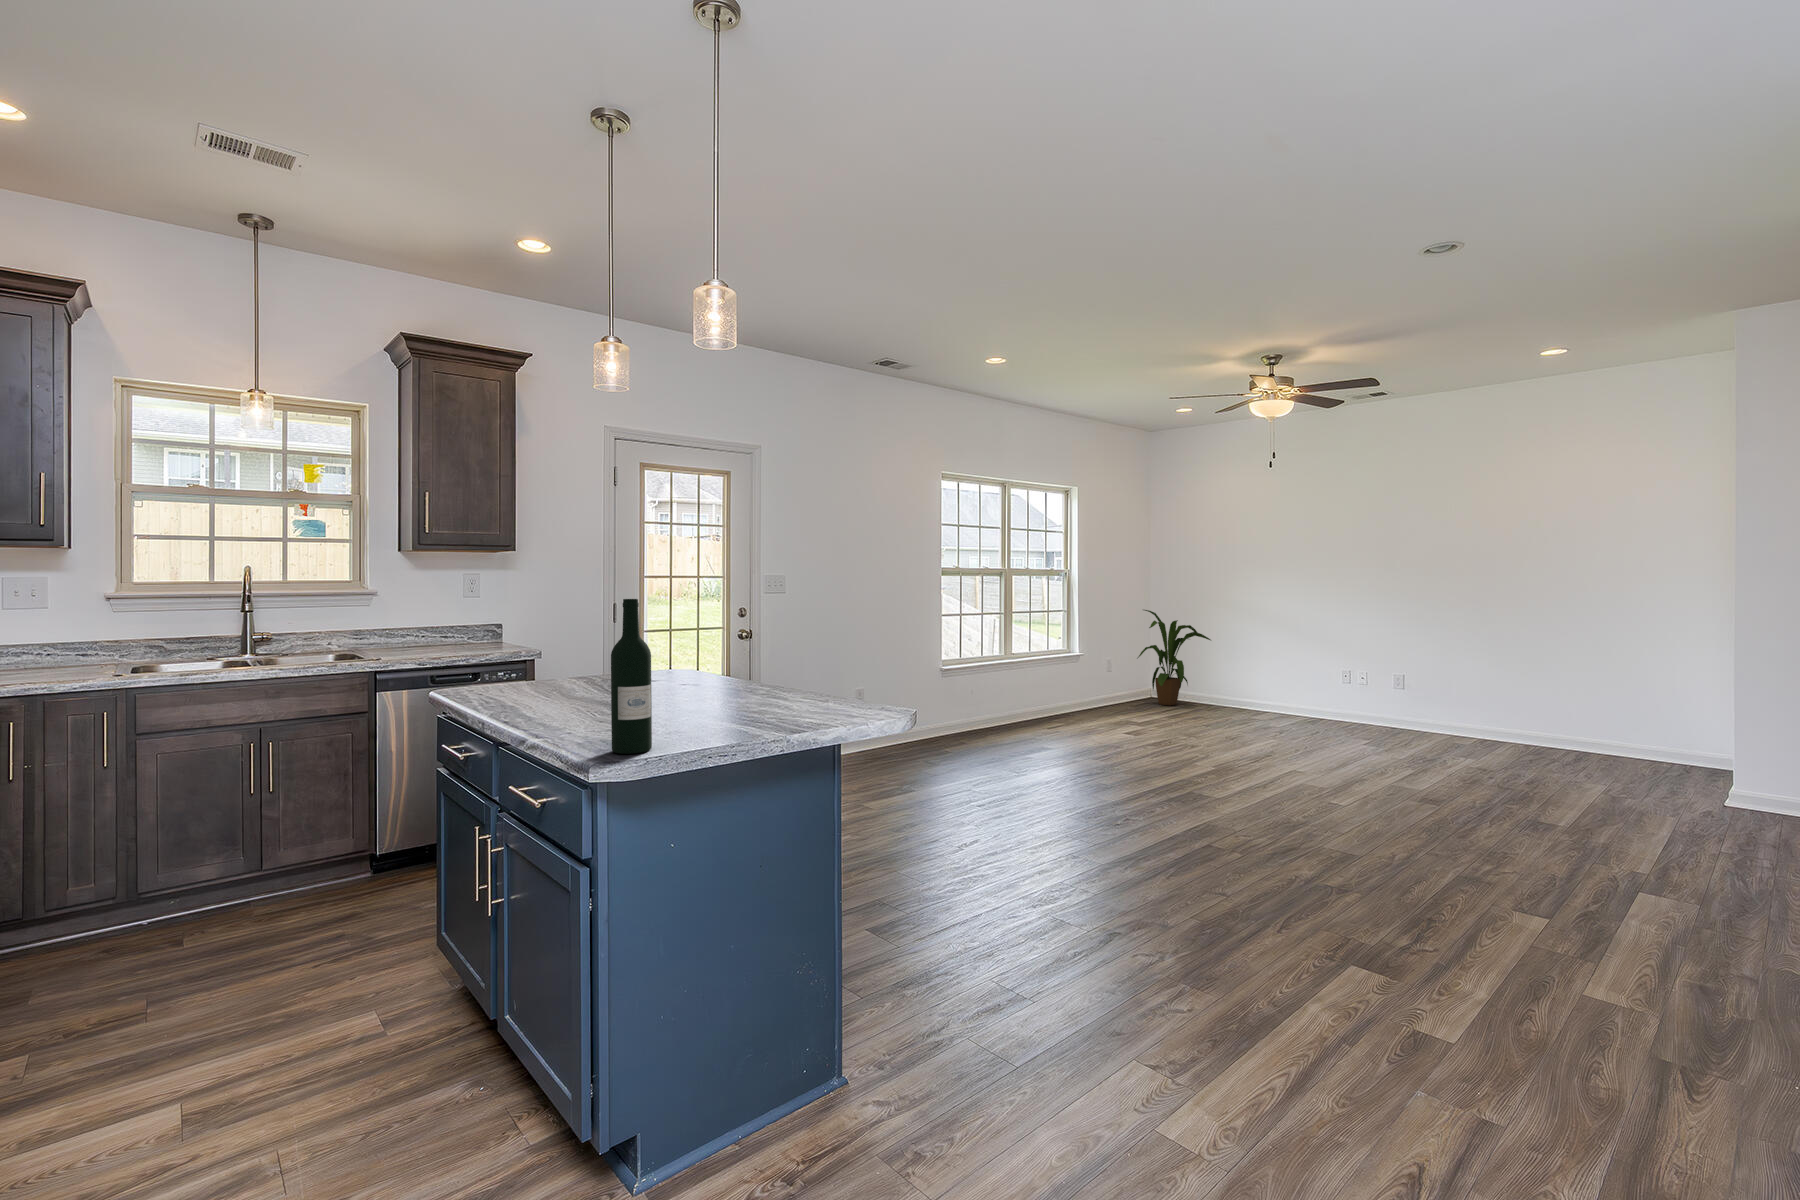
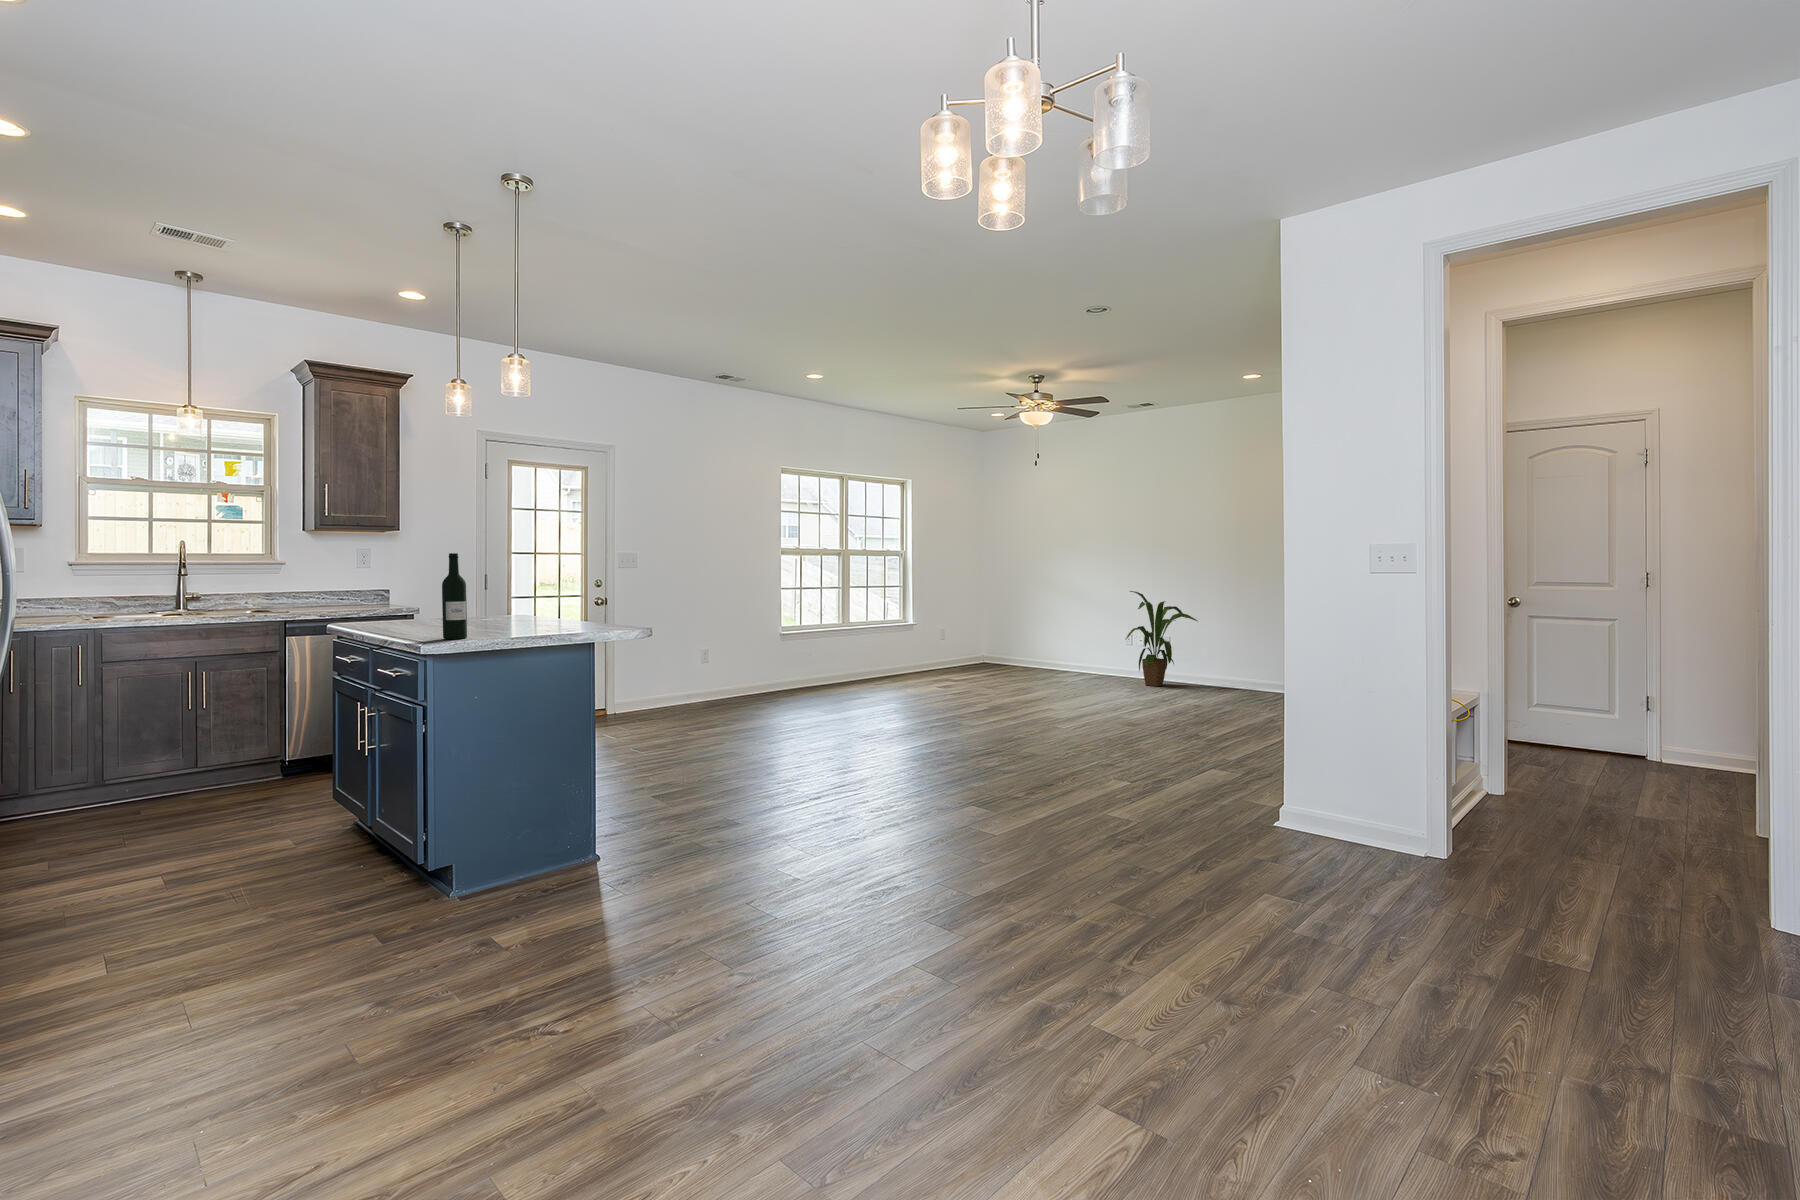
house plant: present [1138,610,1211,706] -> present [1126,591,1197,686]

